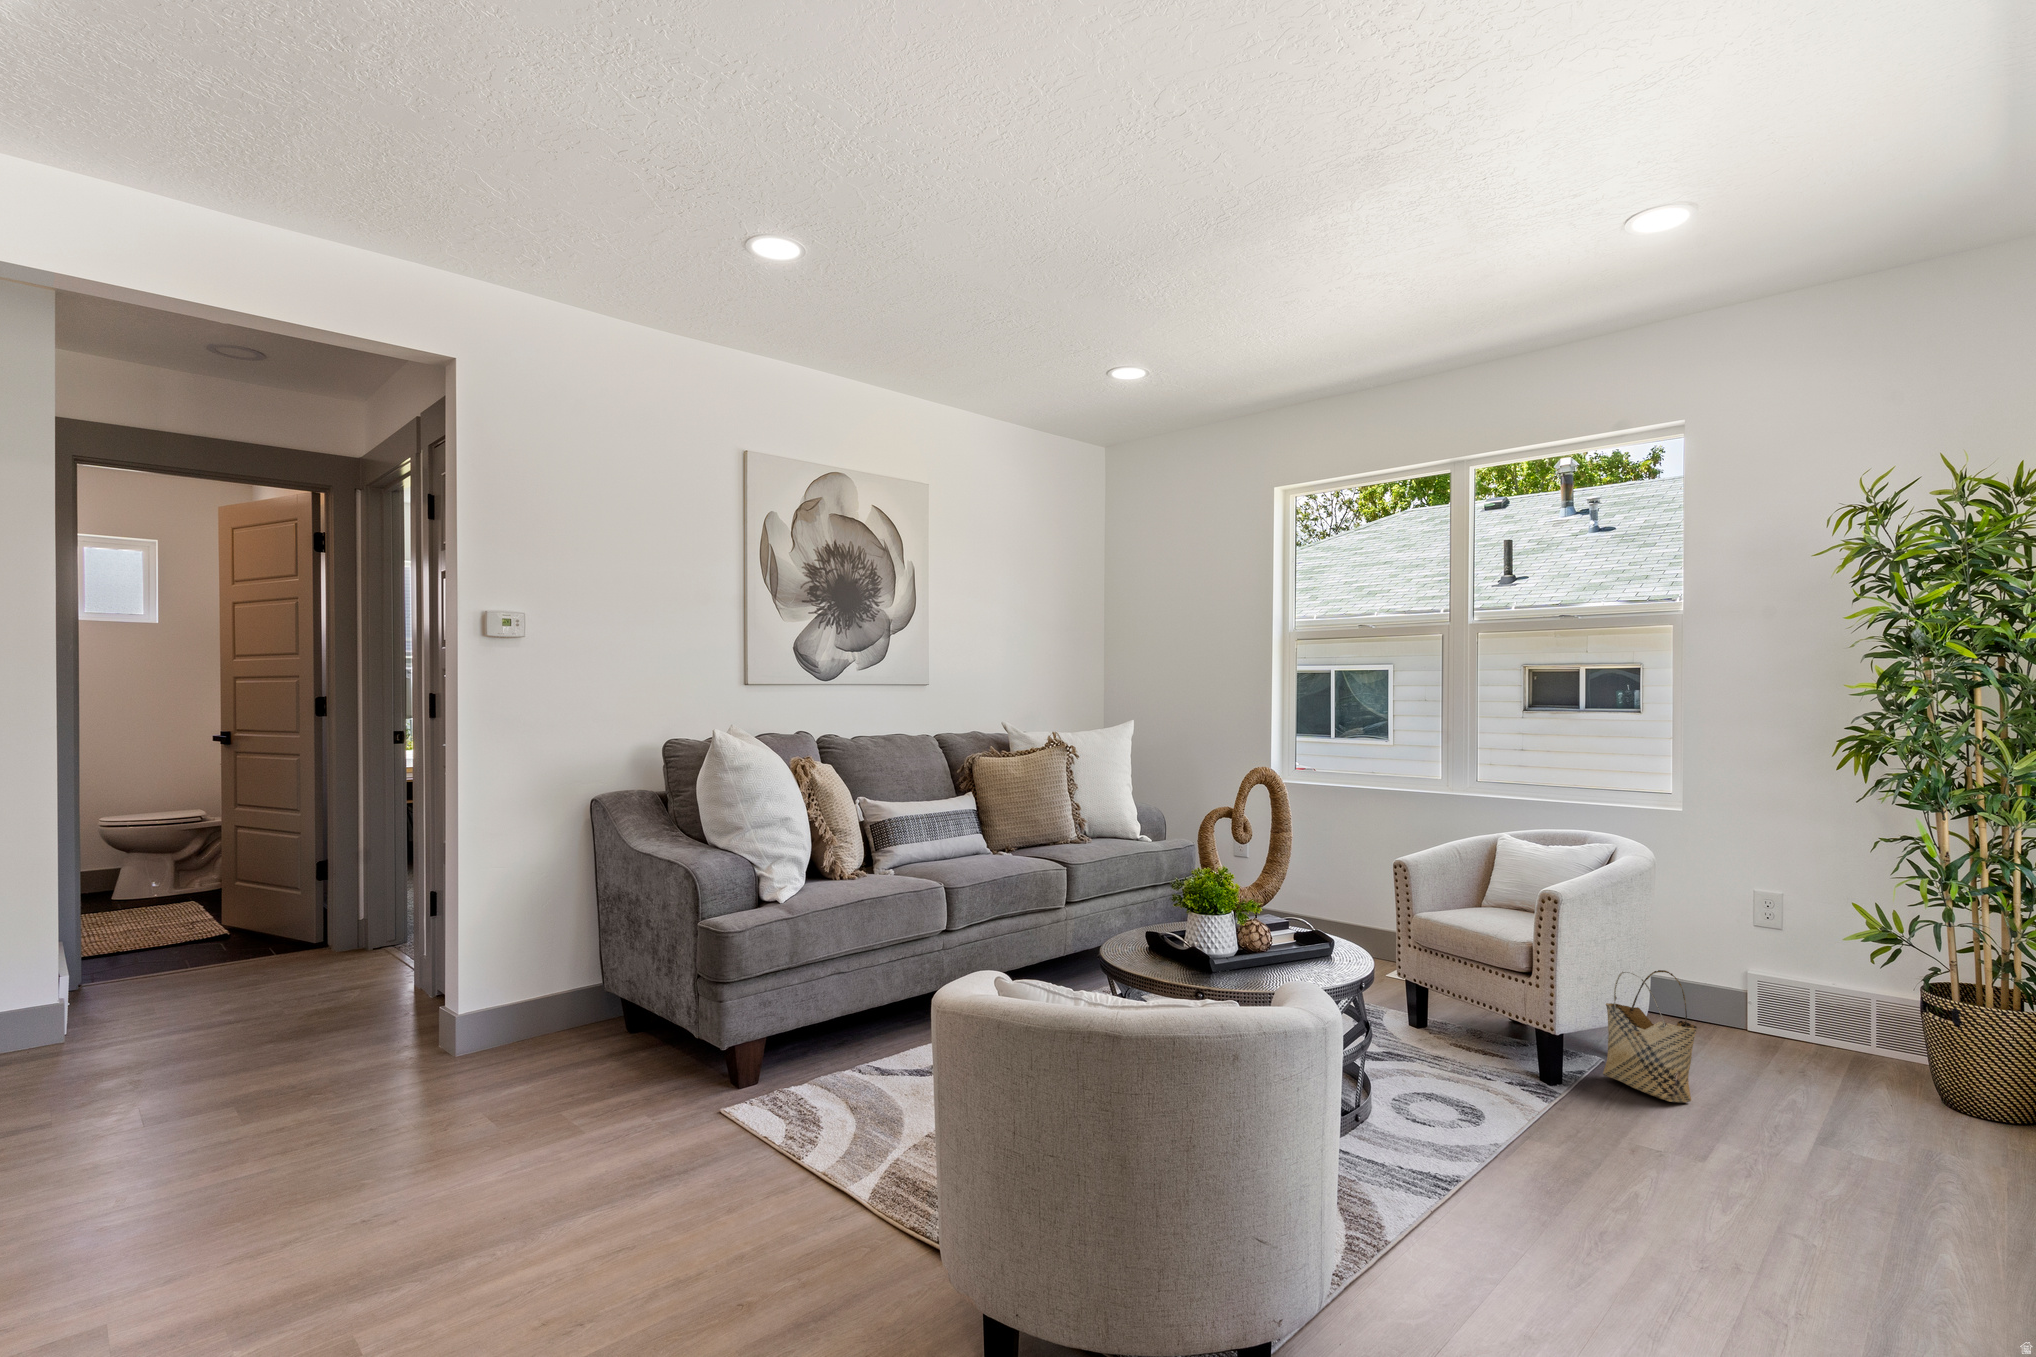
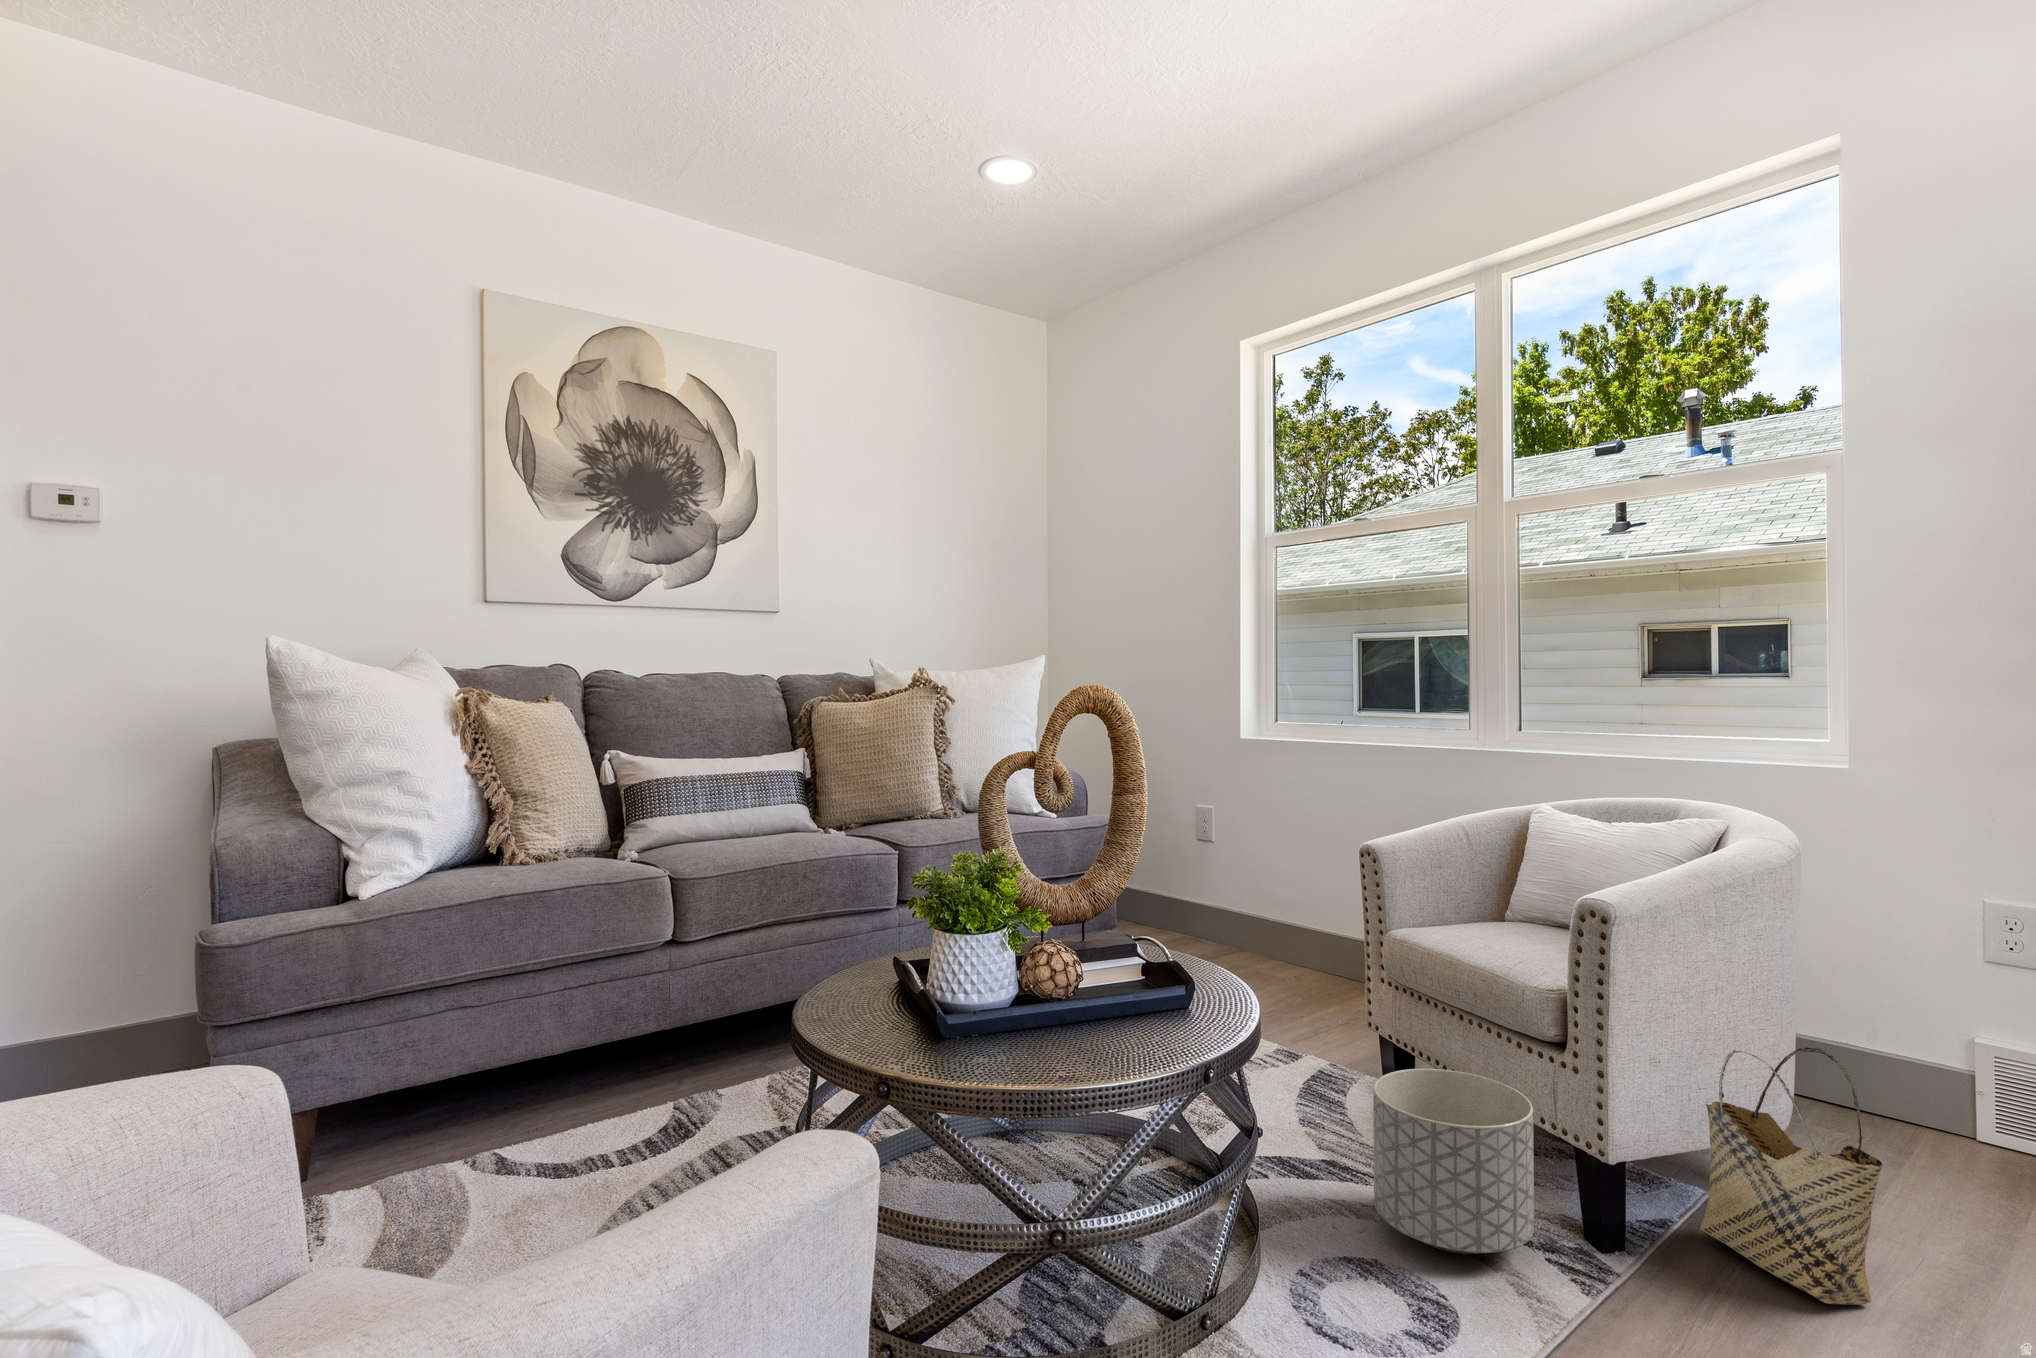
planter: none [1426,991,1517,1090] -> present [1373,1069,1534,1254]

